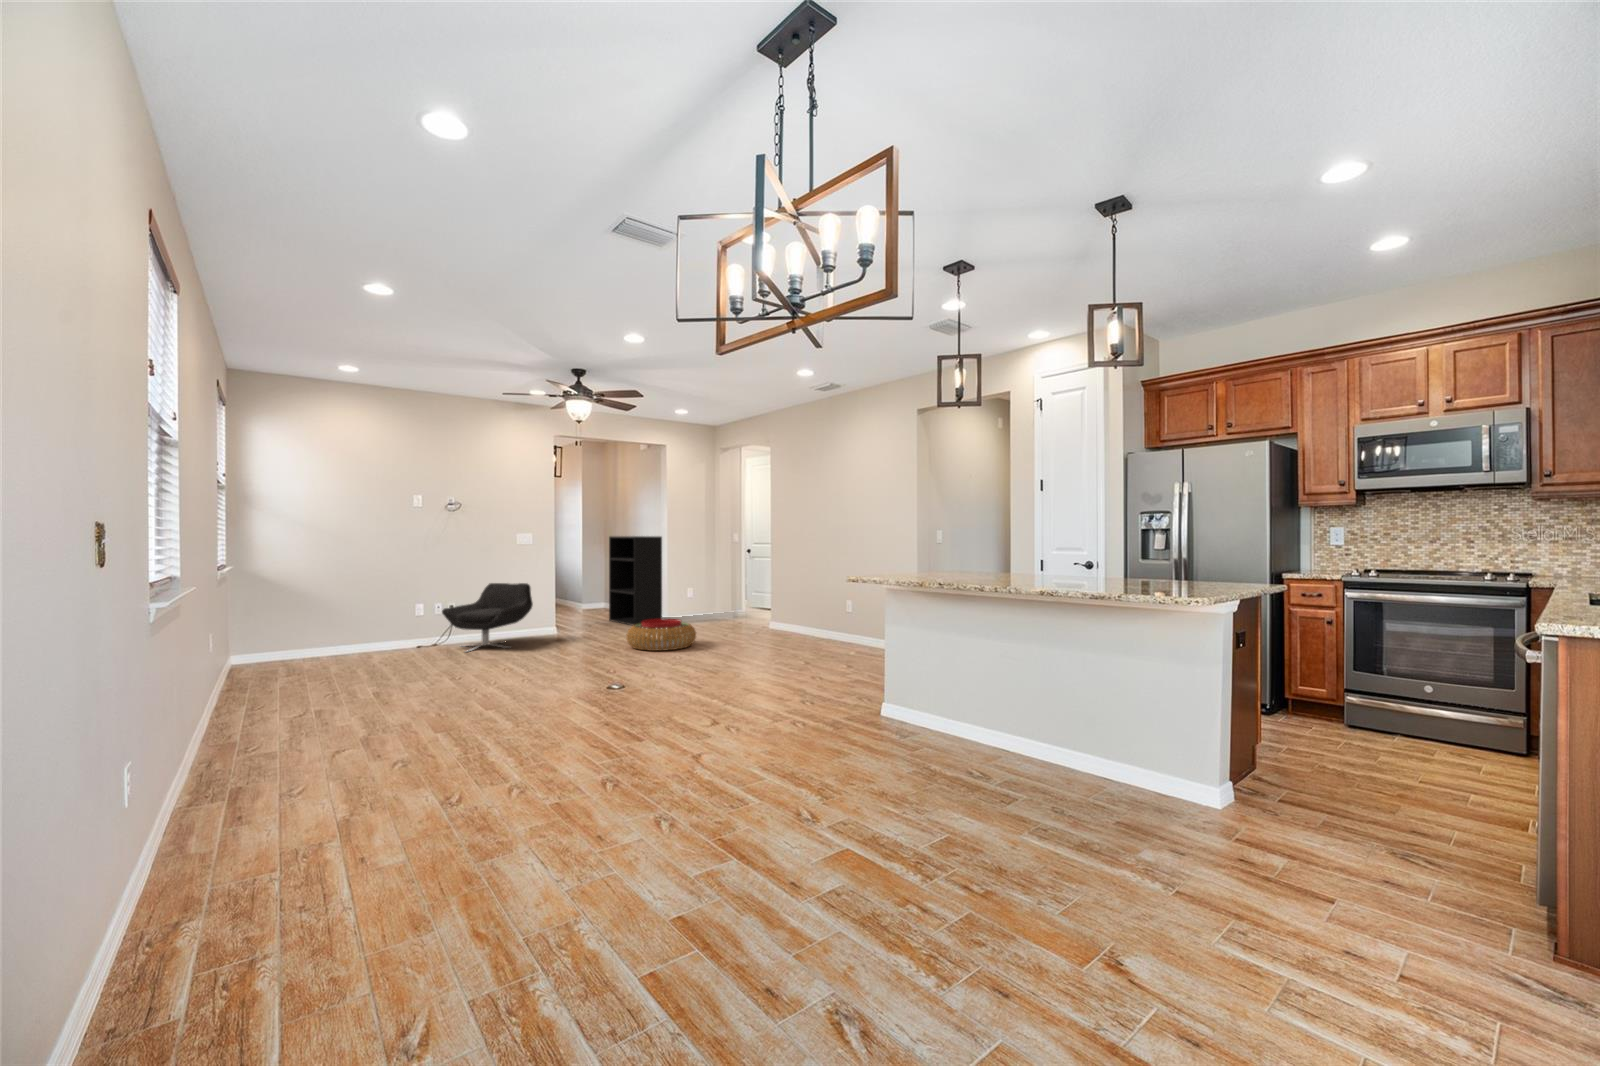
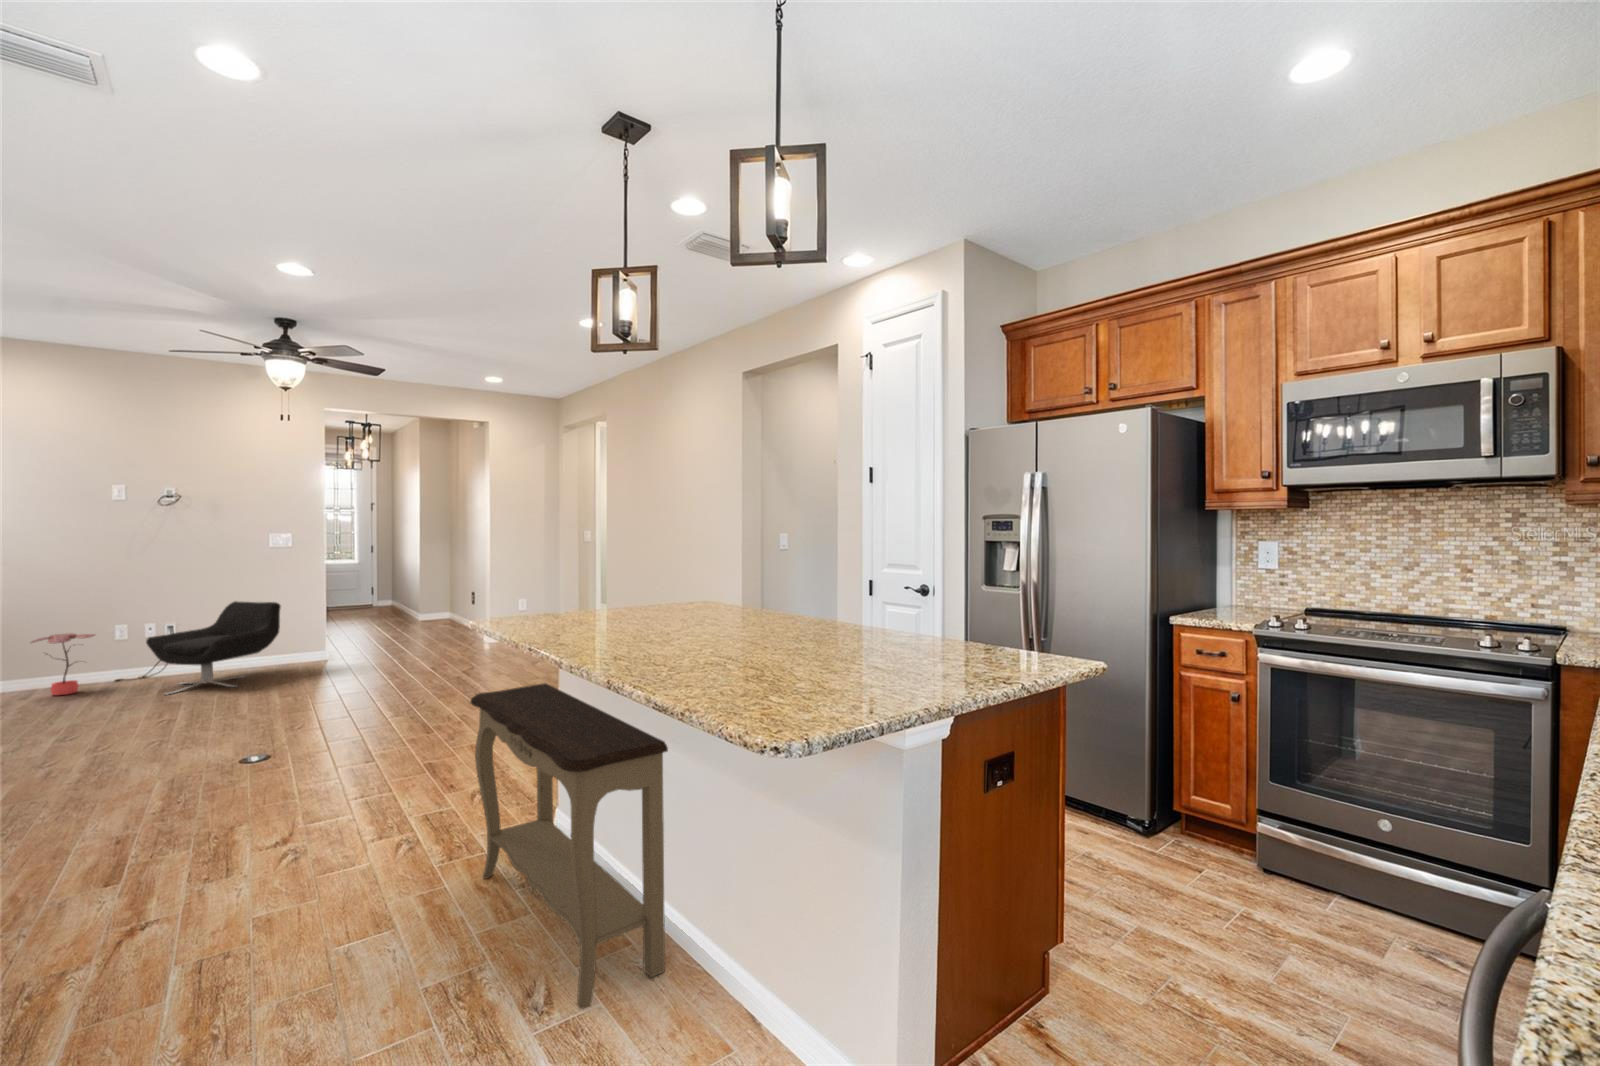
bookshelf: present [609,536,662,625] -> none [430,537,489,649]
potted plant: none [362,605,404,653] -> present [31,633,96,695]
console table: none [868,613,1047,774] -> present [471,683,668,1008]
pouf: present [626,619,696,651] -> none [380,648,479,693]

